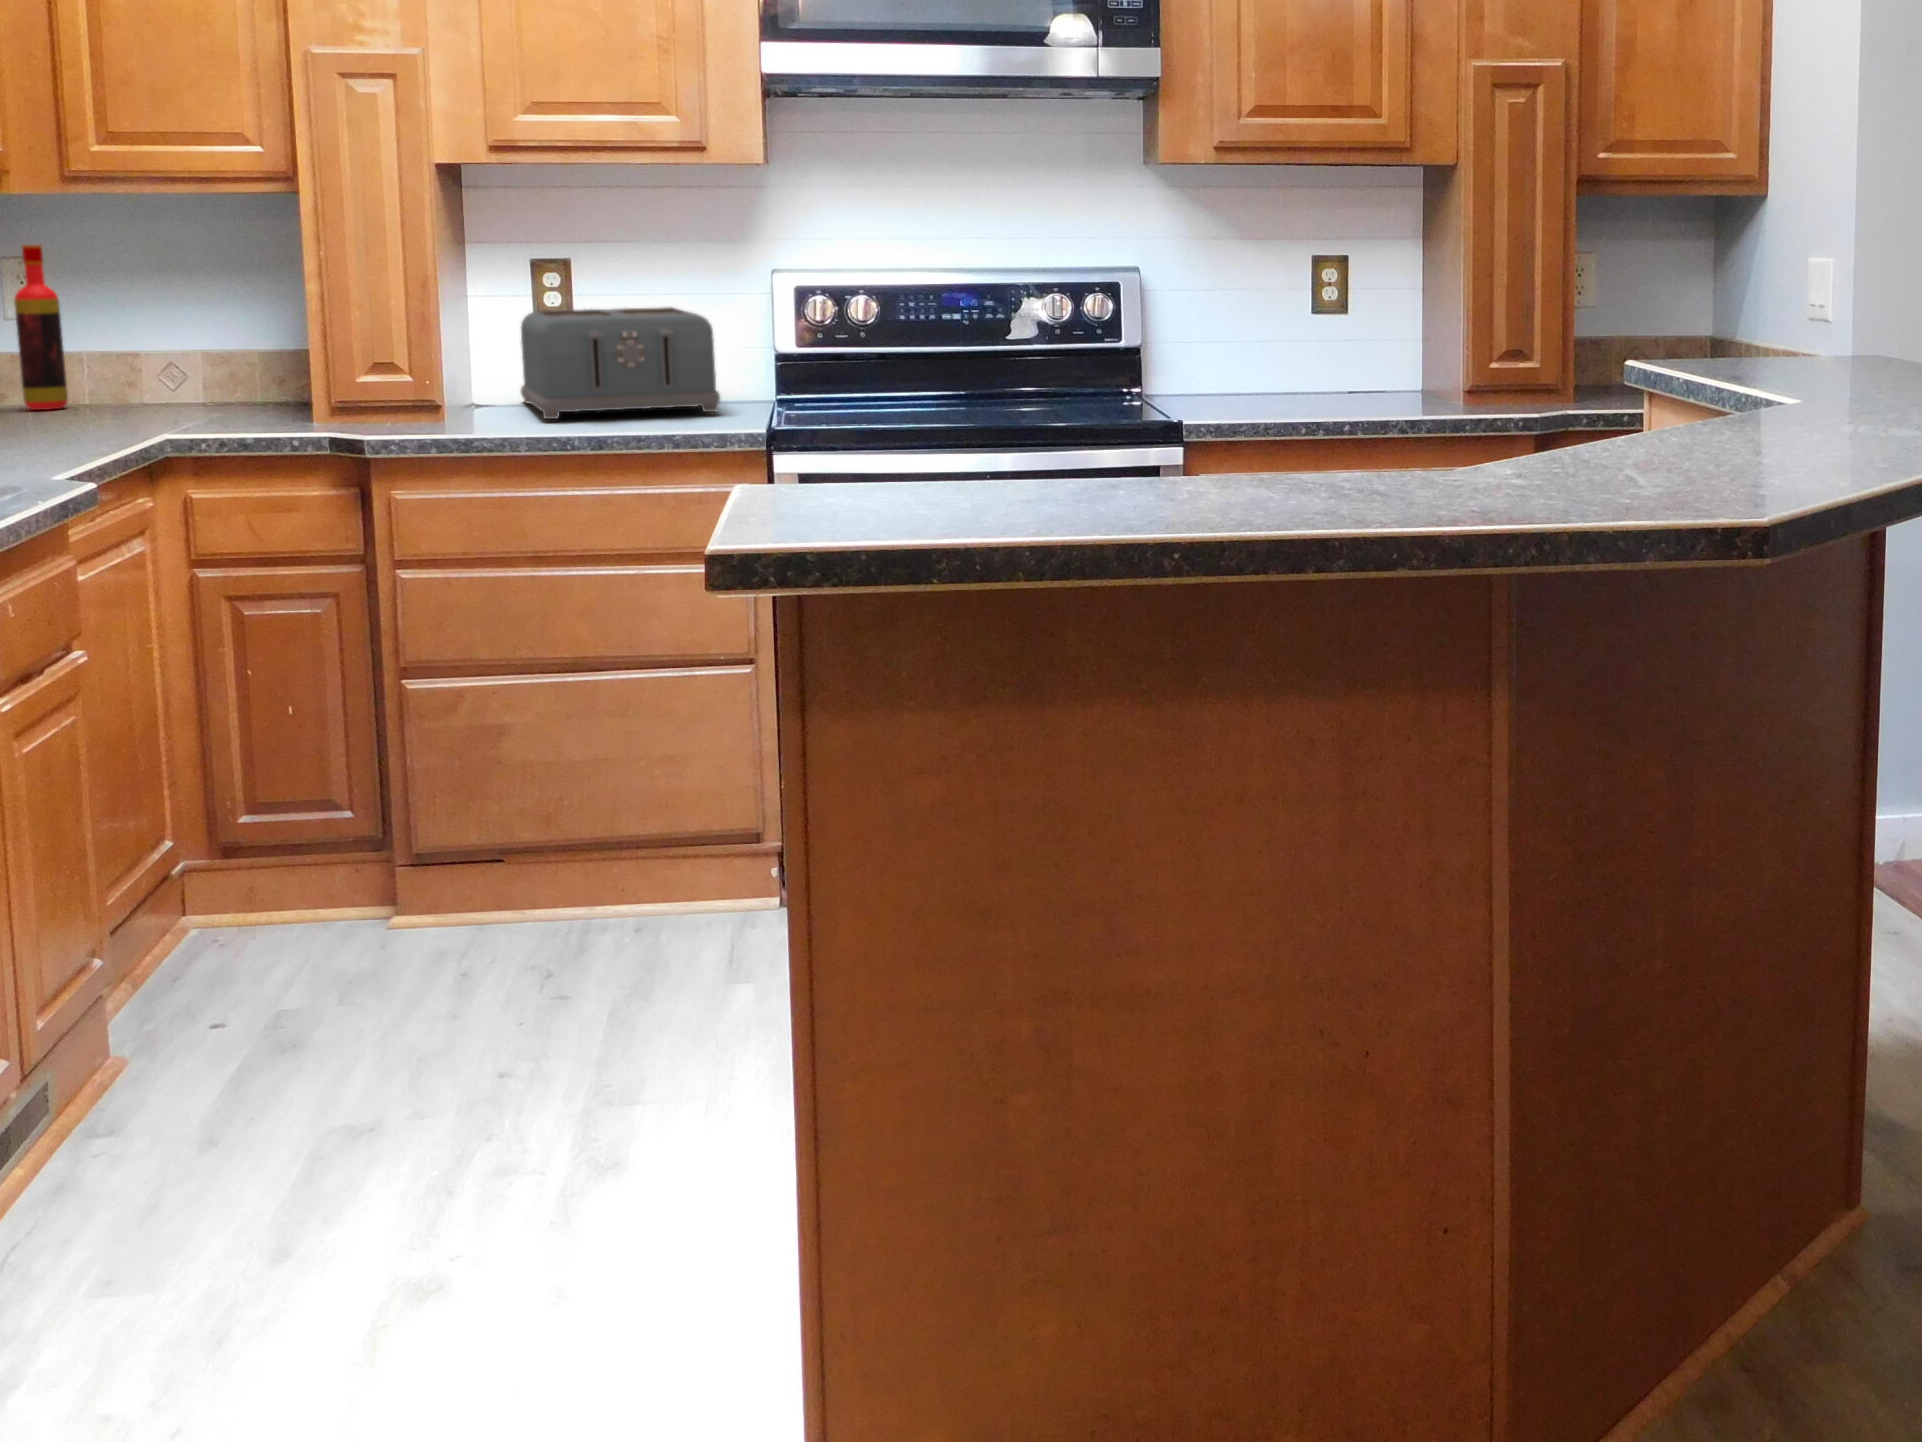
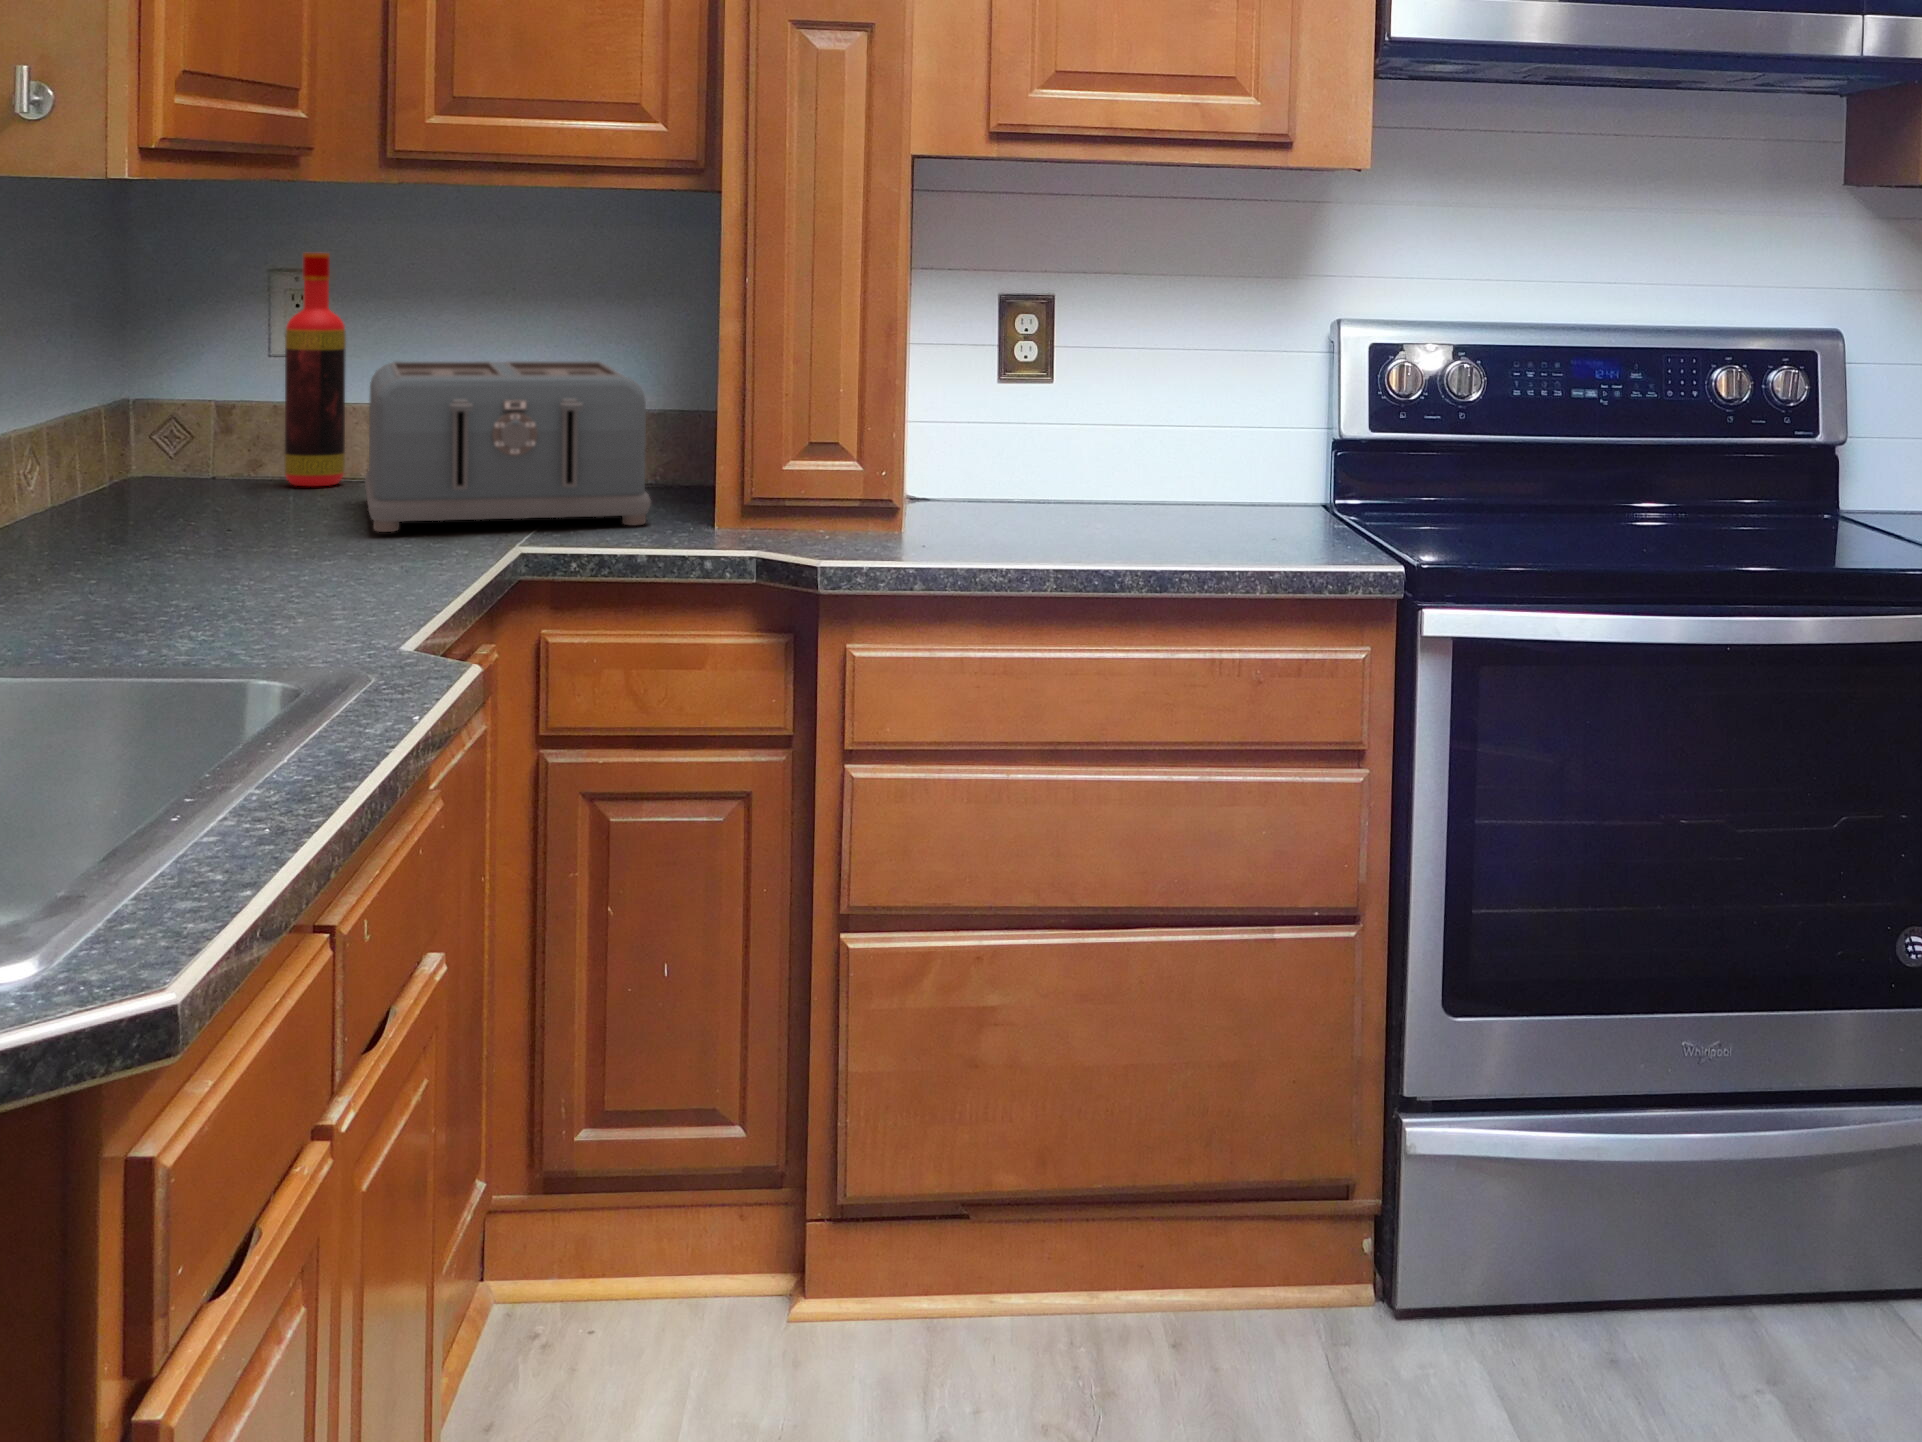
toaster: present [521,307,720,419] -> present [365,361,651,532]

